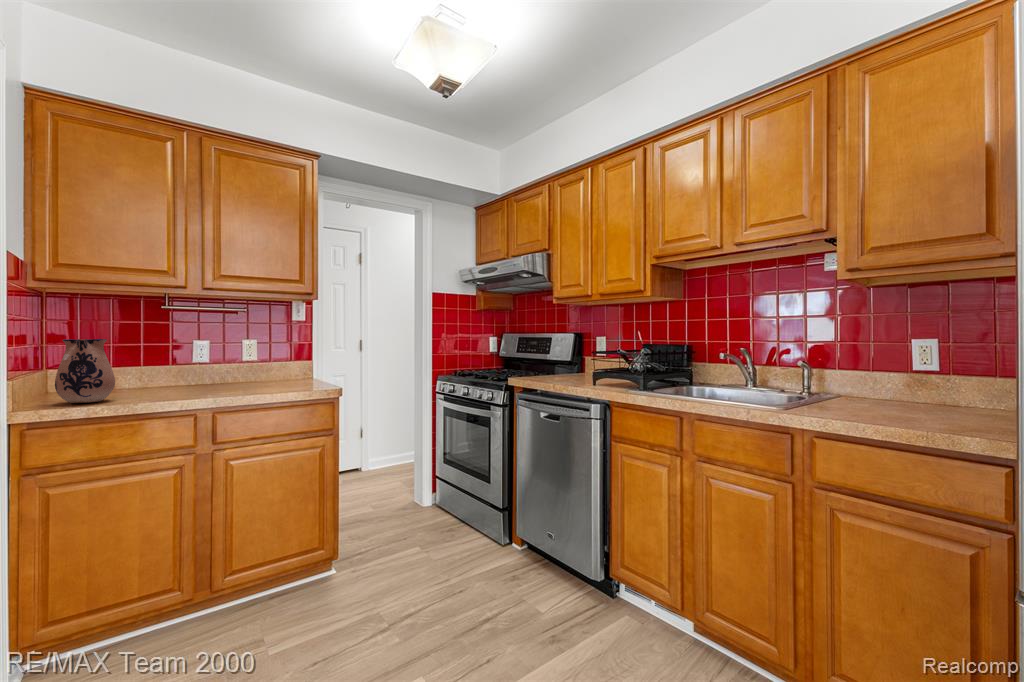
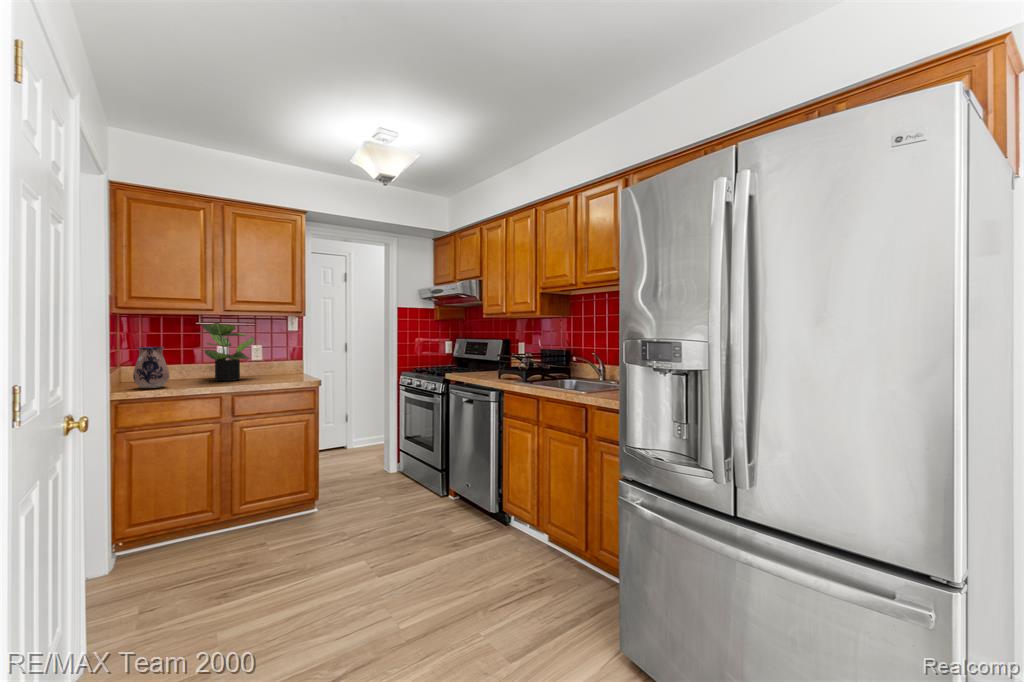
potted plant: none [166,304,248,390] -> present [203,322,255,381]

